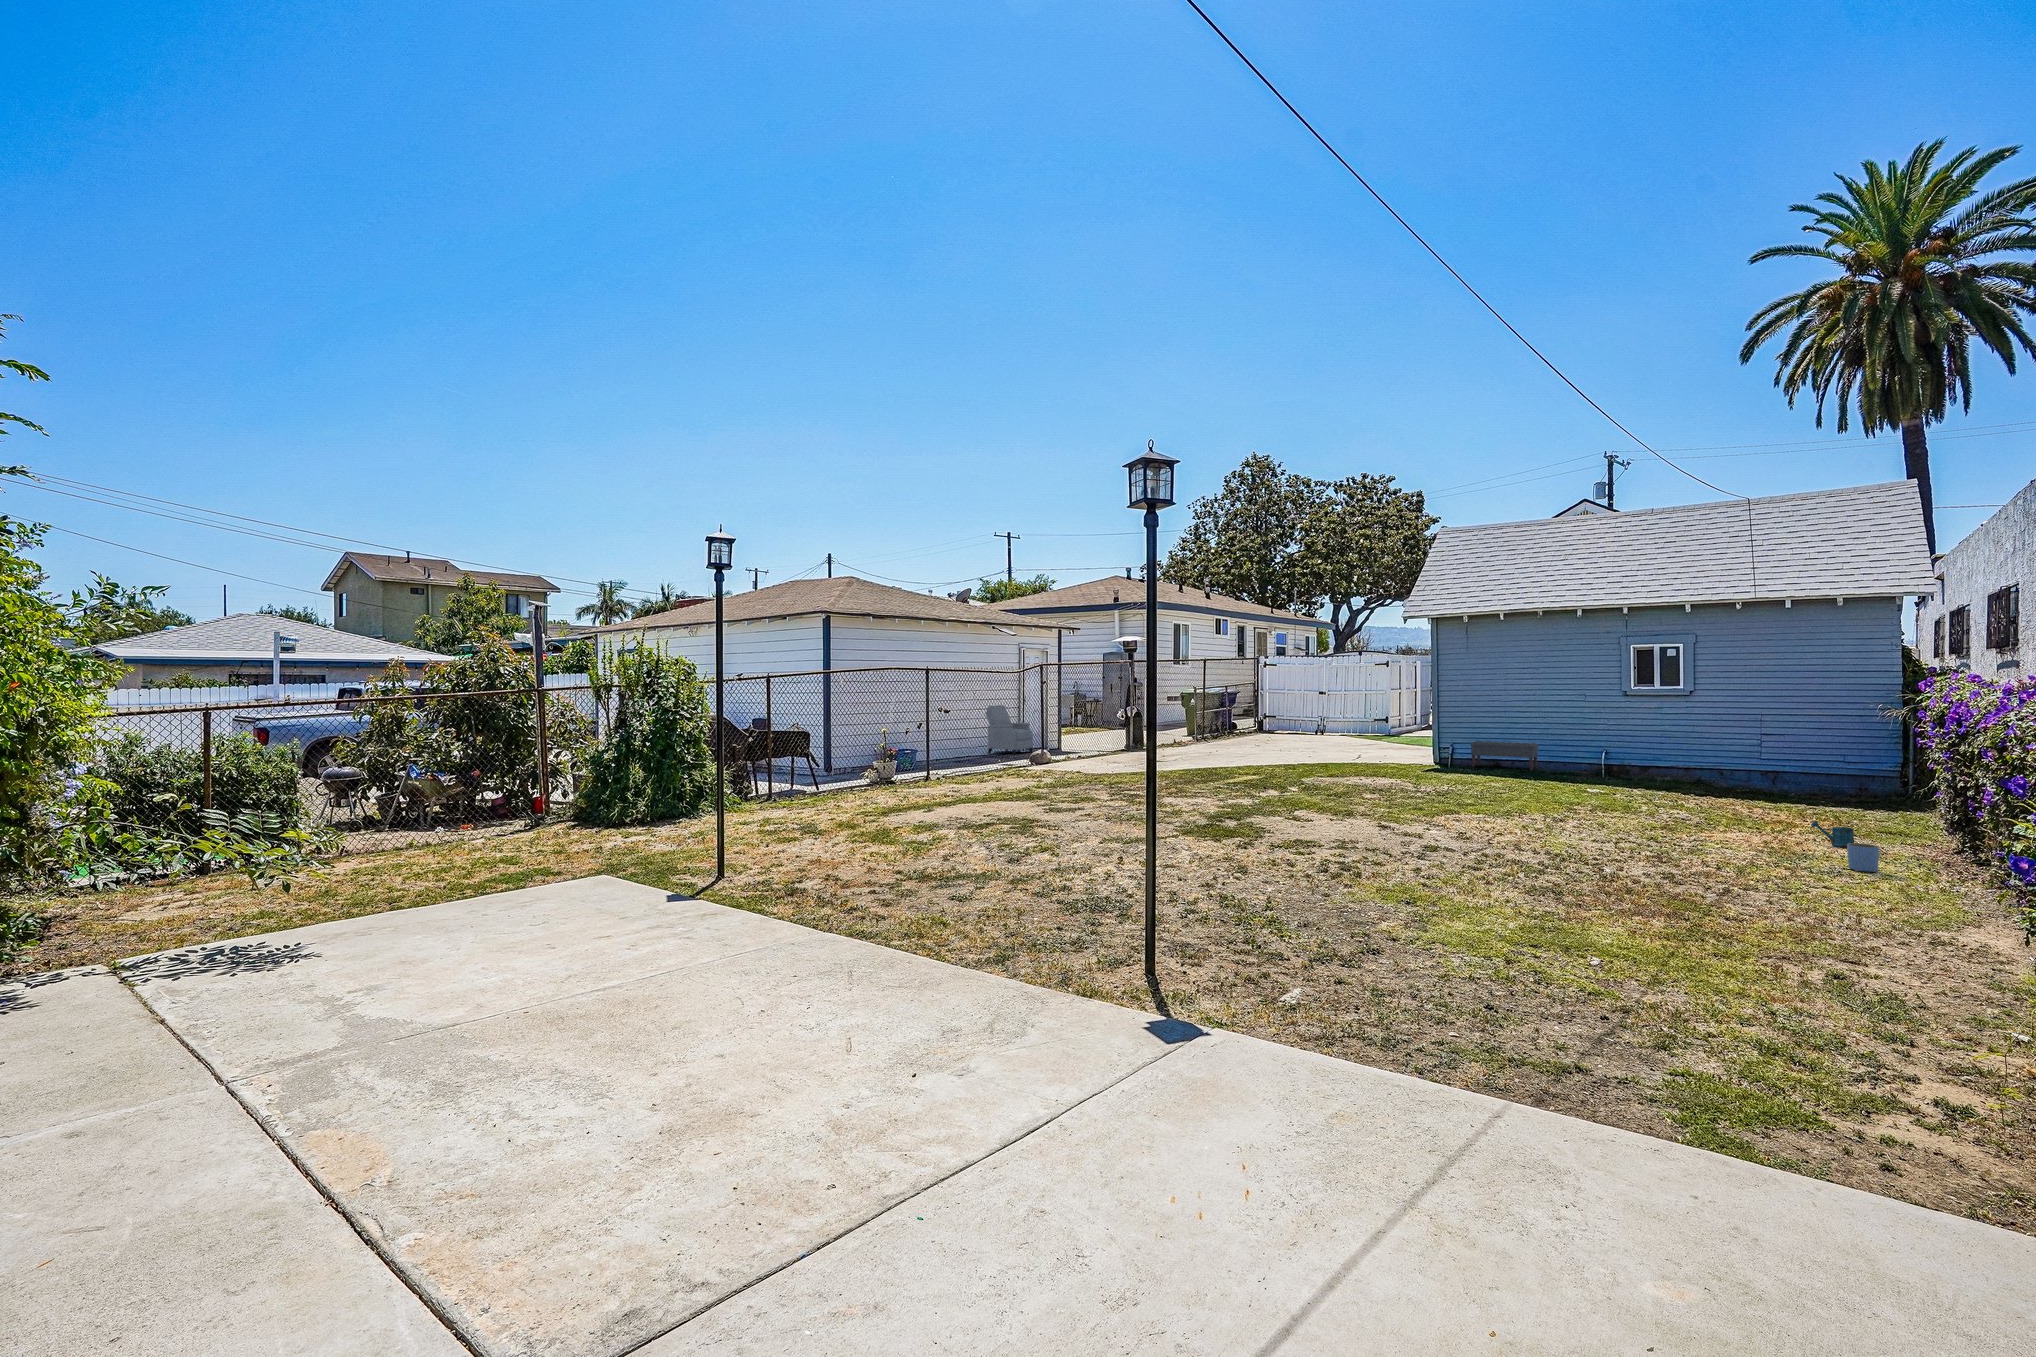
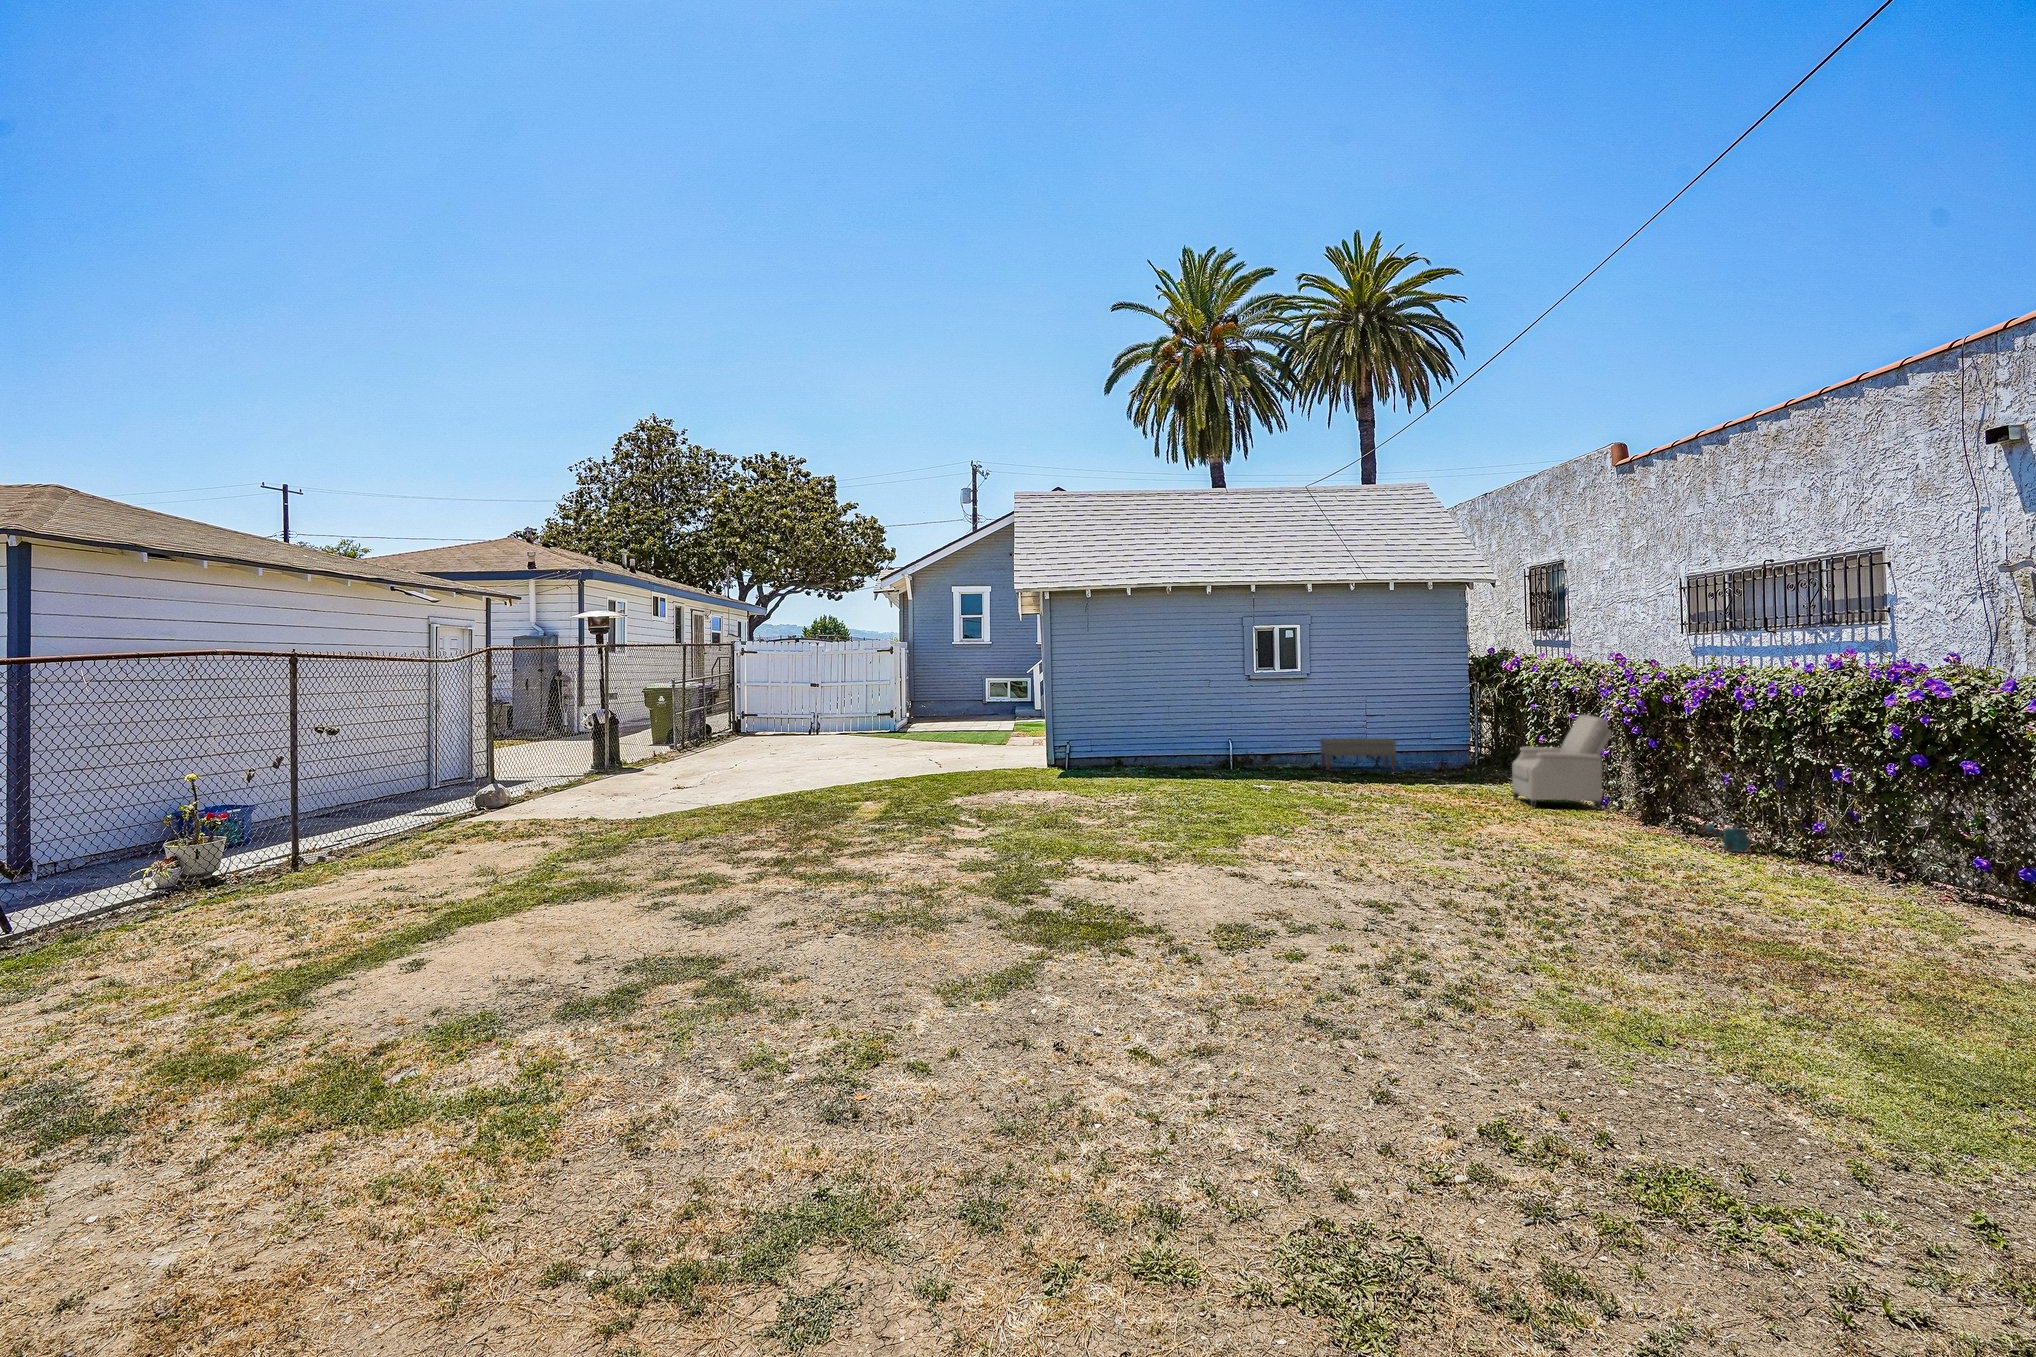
chair: present [986,705,1033,754] -> present [1512,715,1612,810]
bench: present [1471,741,1538,770] -> present [1320,738,1396,770]
planter: present [1847,843,1879,872] -> none [1878,856,1919,893]

